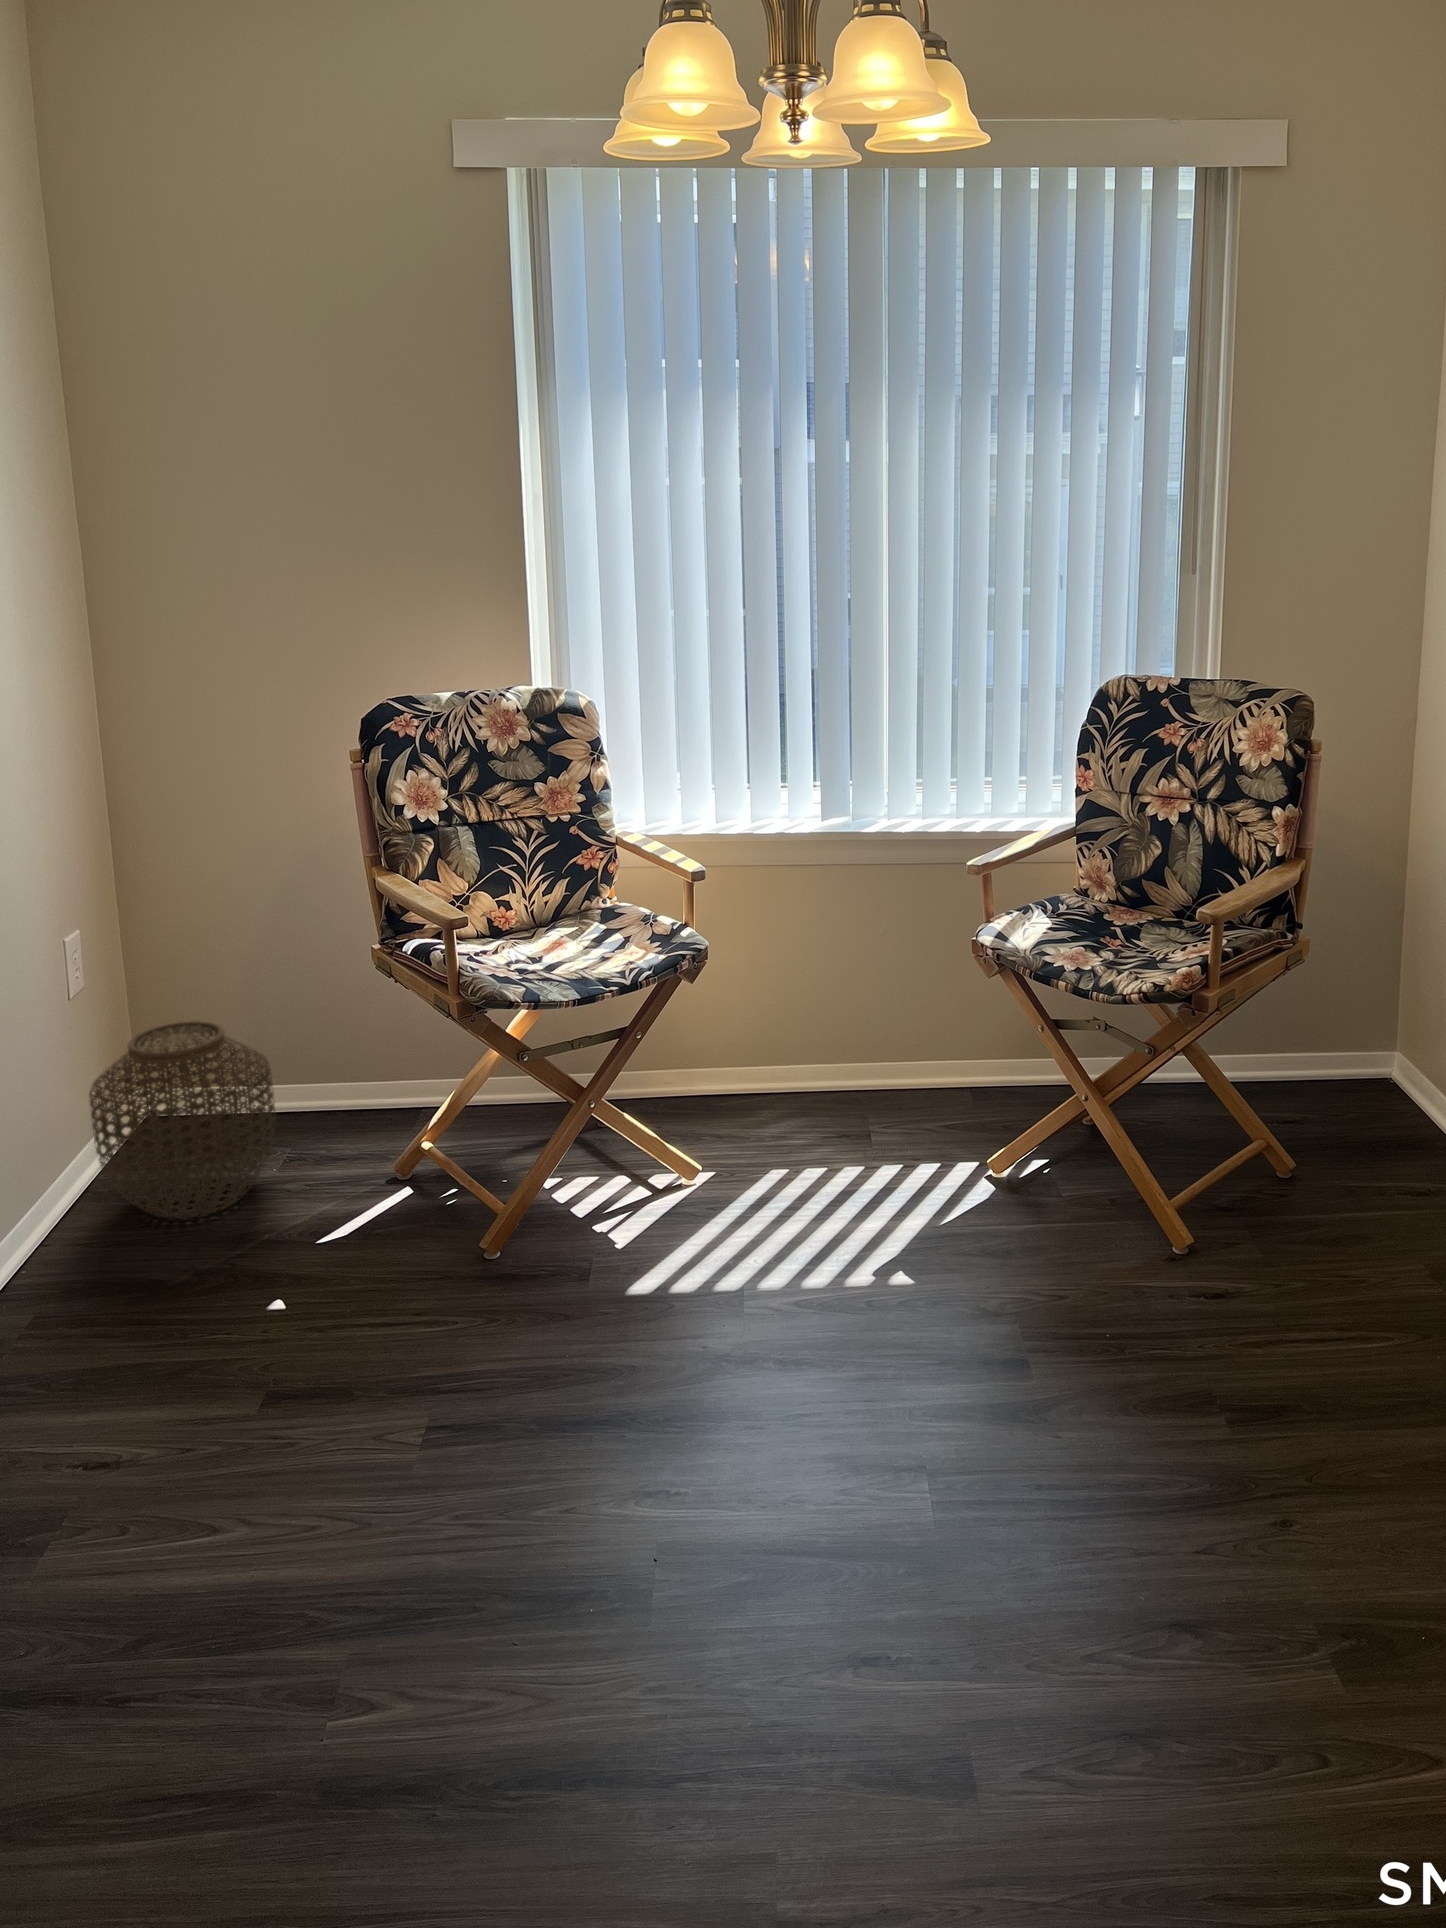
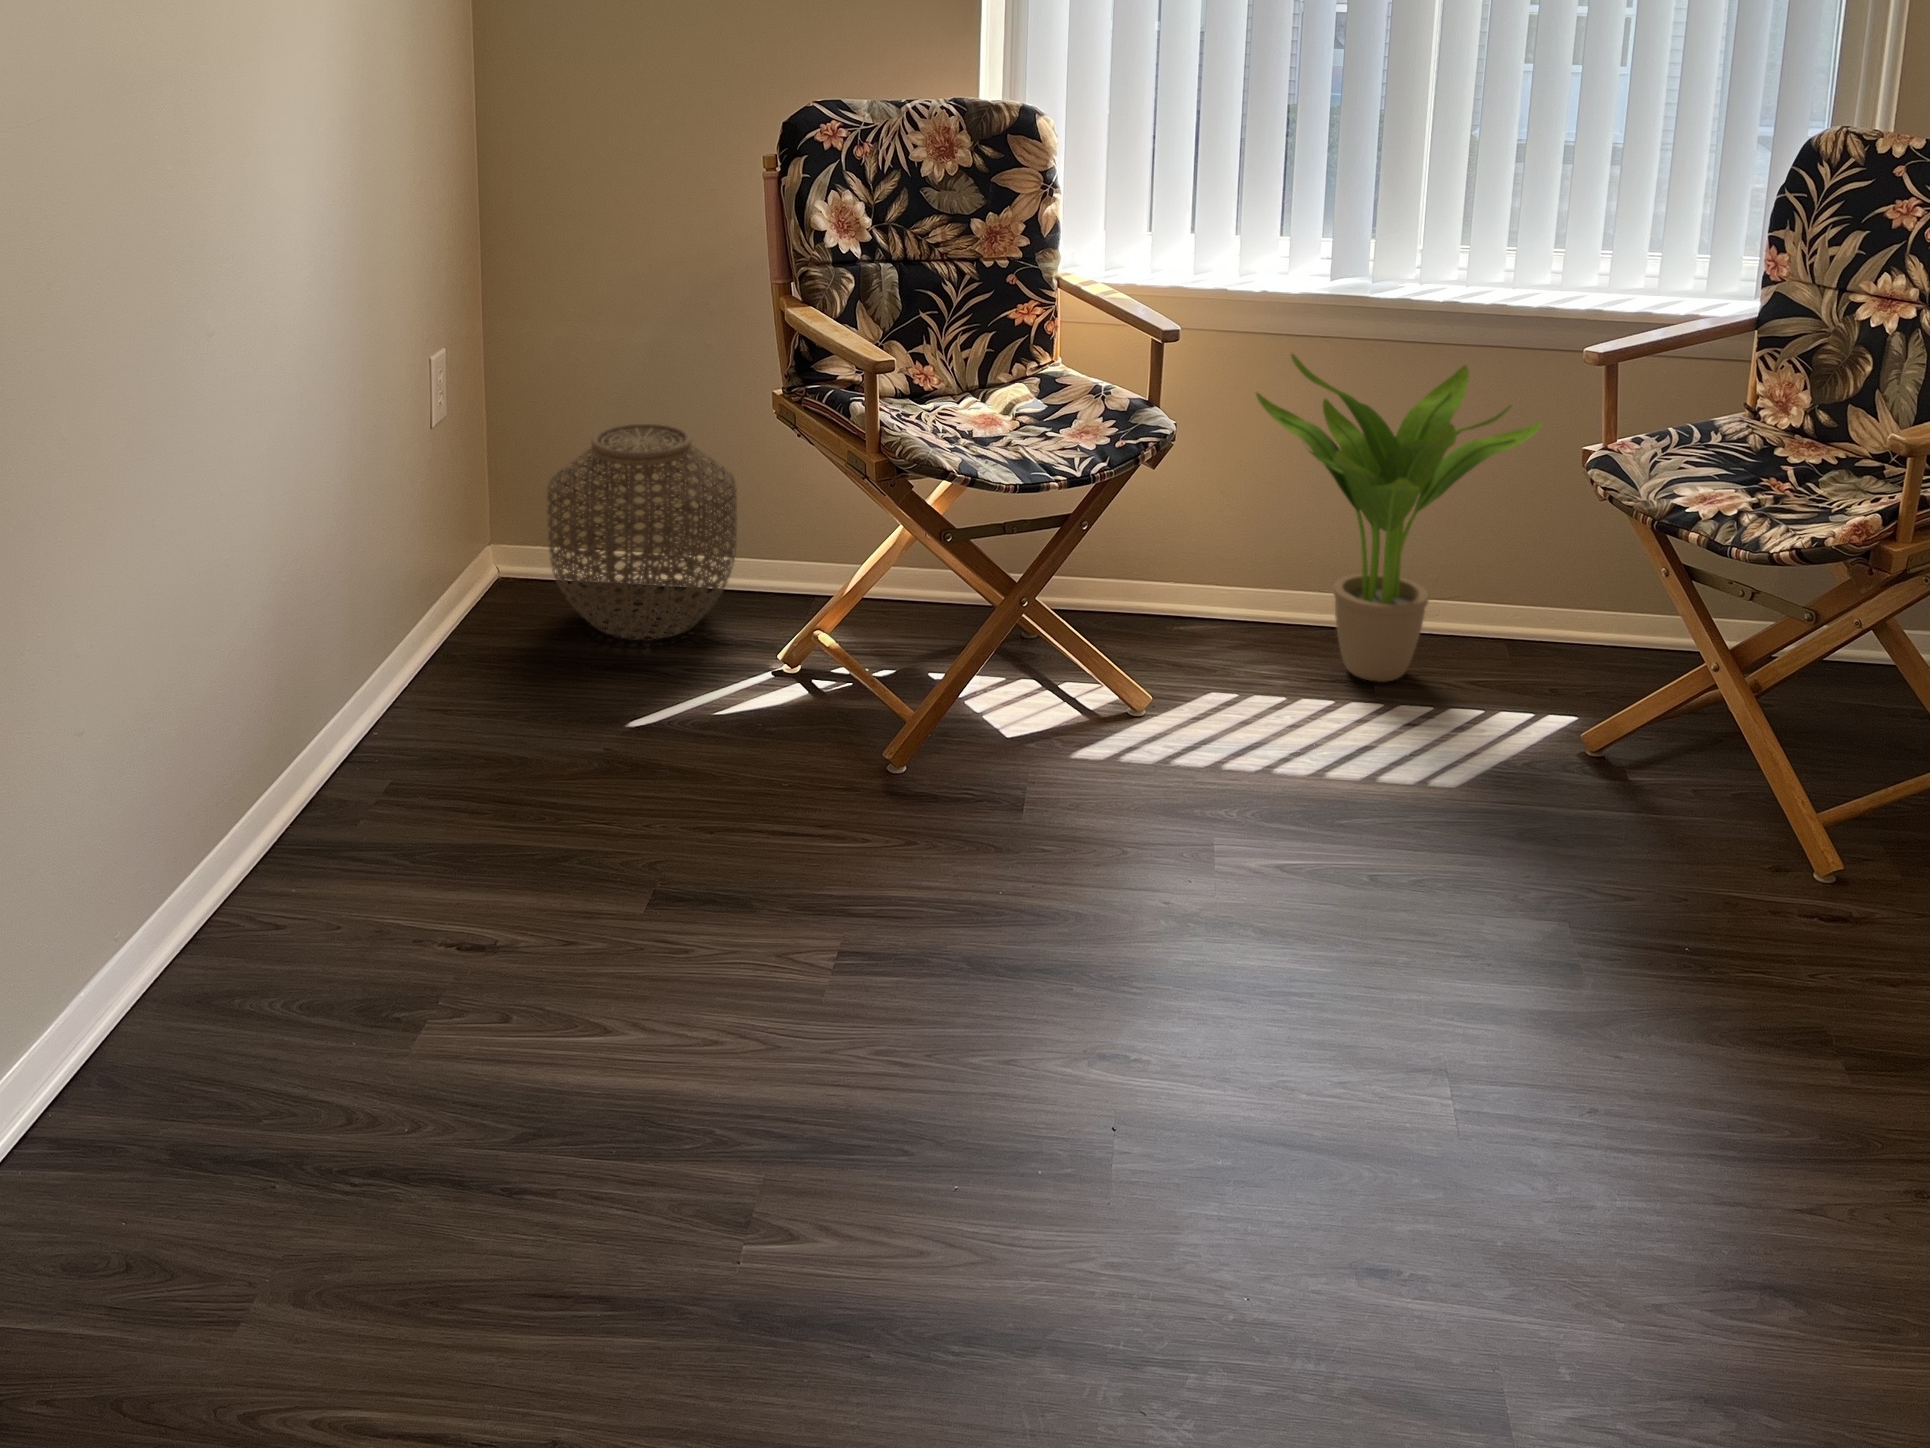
potted plant: none [710,881,933,1143] -> present [1256,354,1543,682]

